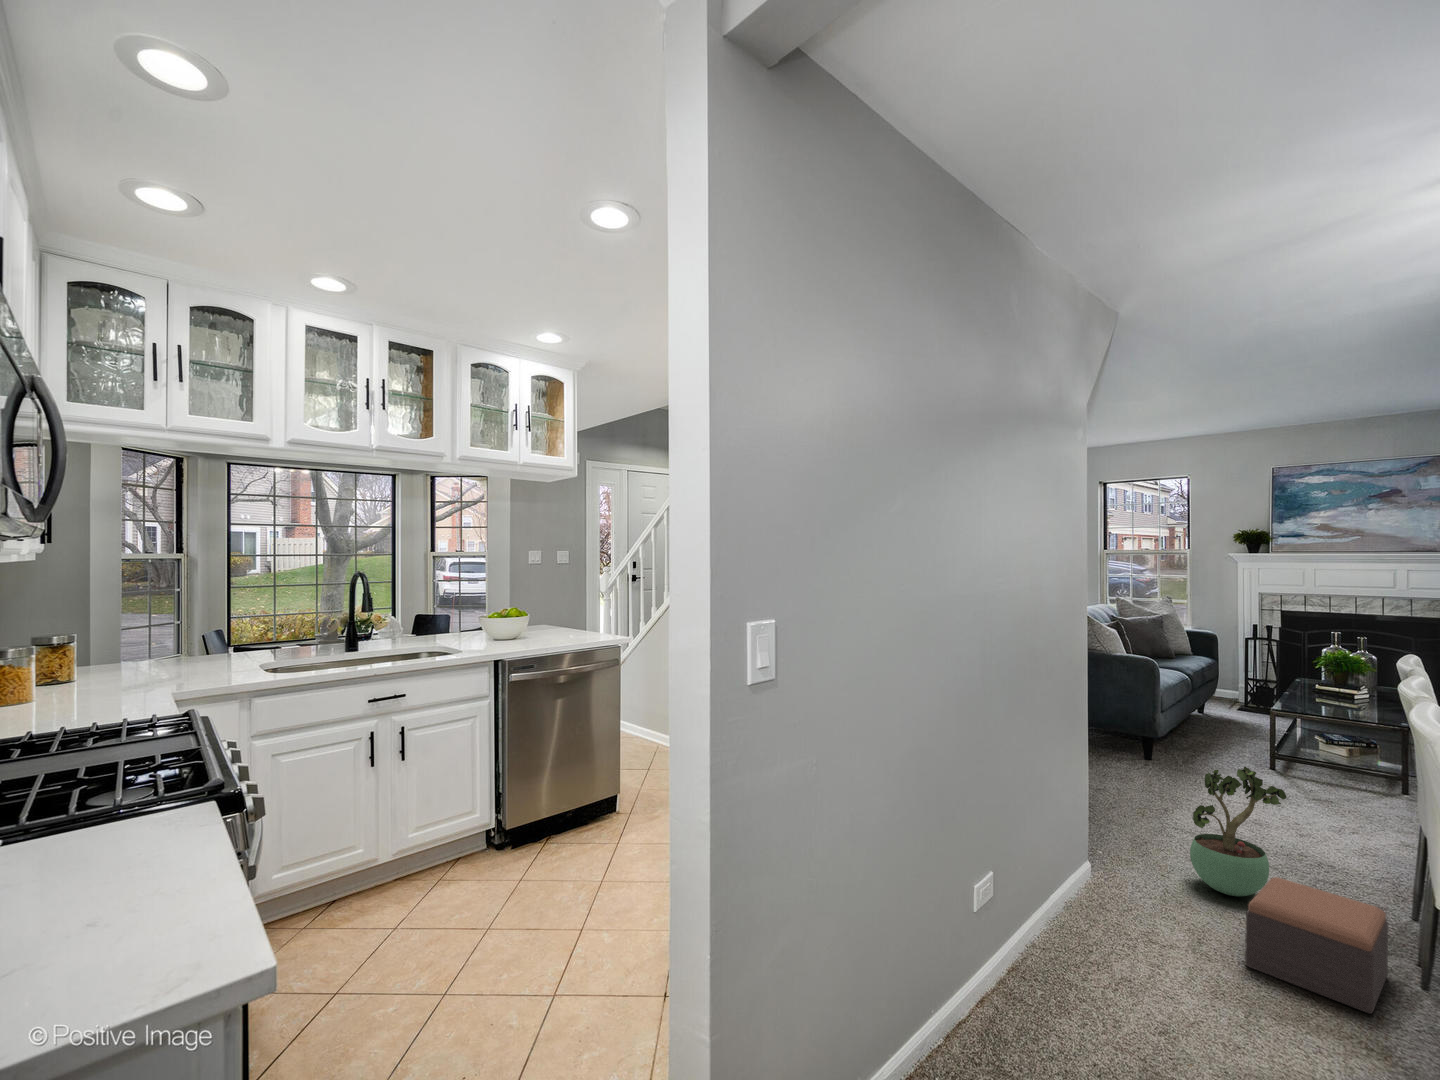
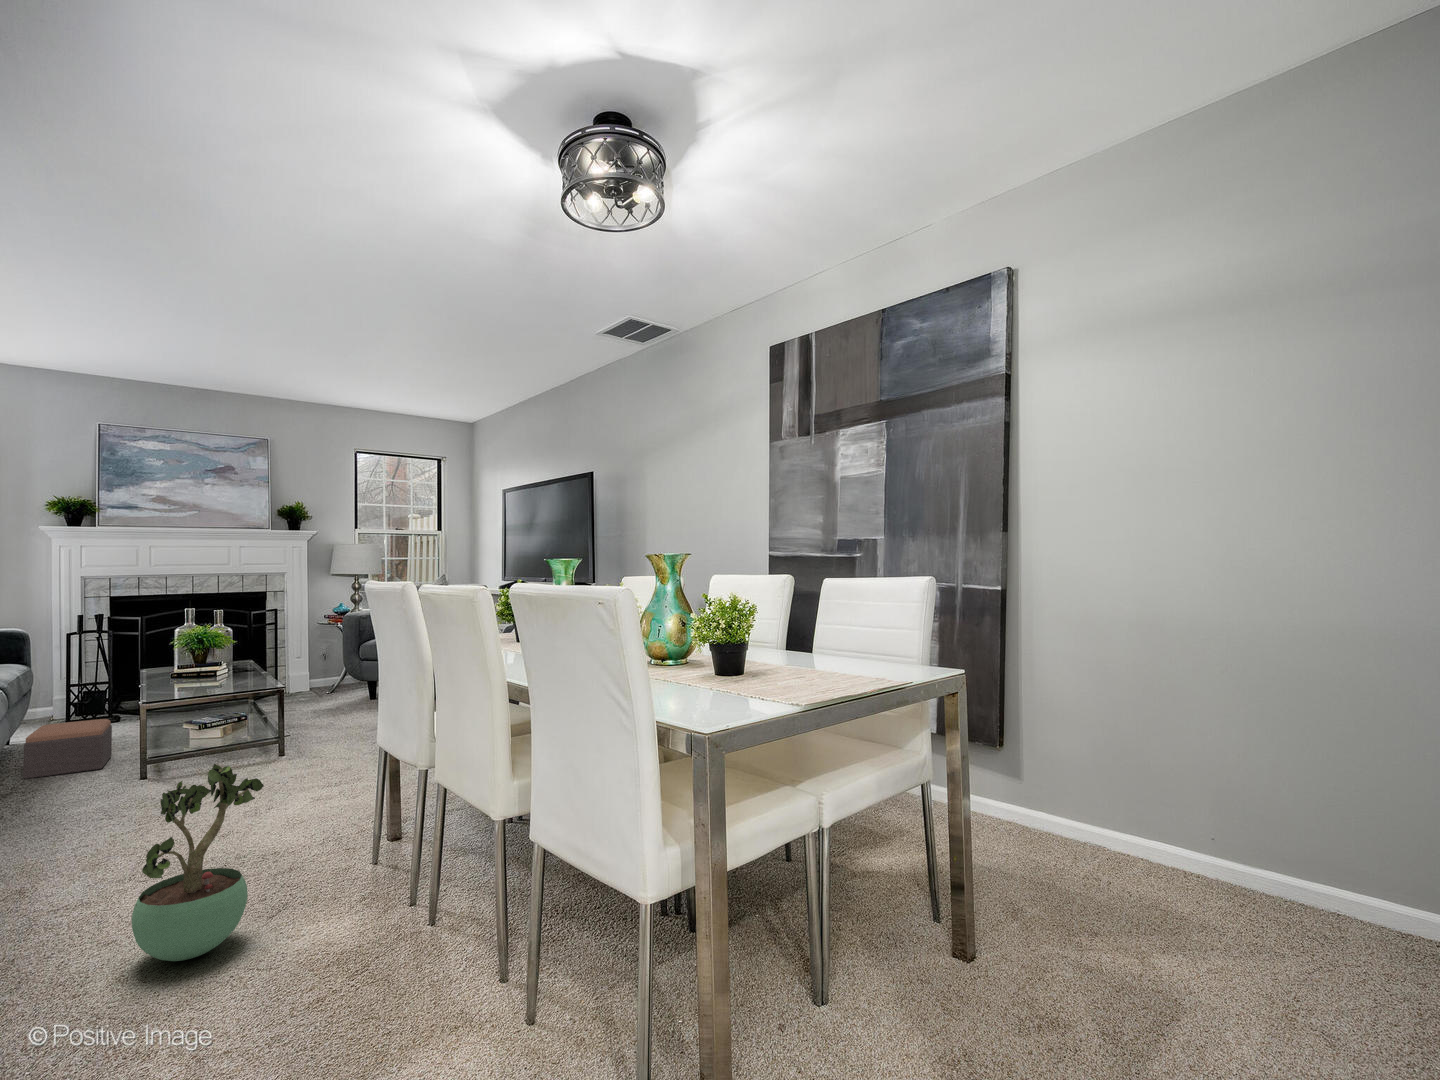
footstool: present [1245,877,1388,1014] -> present [23,719,112,779]

